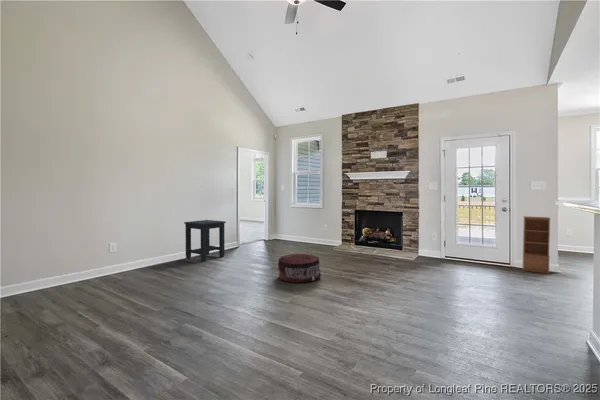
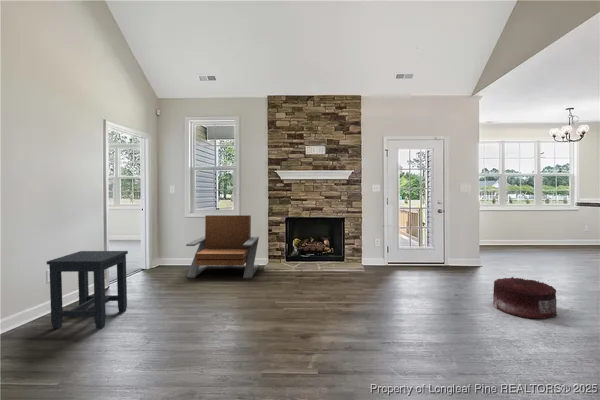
lounge chair: none [277,206,333,252] -> present [186,215,259,278]
bookcase: present [523,216,550,274] -> none [455,217,481,268]
pouf: present [278,254,321,283] -> present [493,277,557,319]

